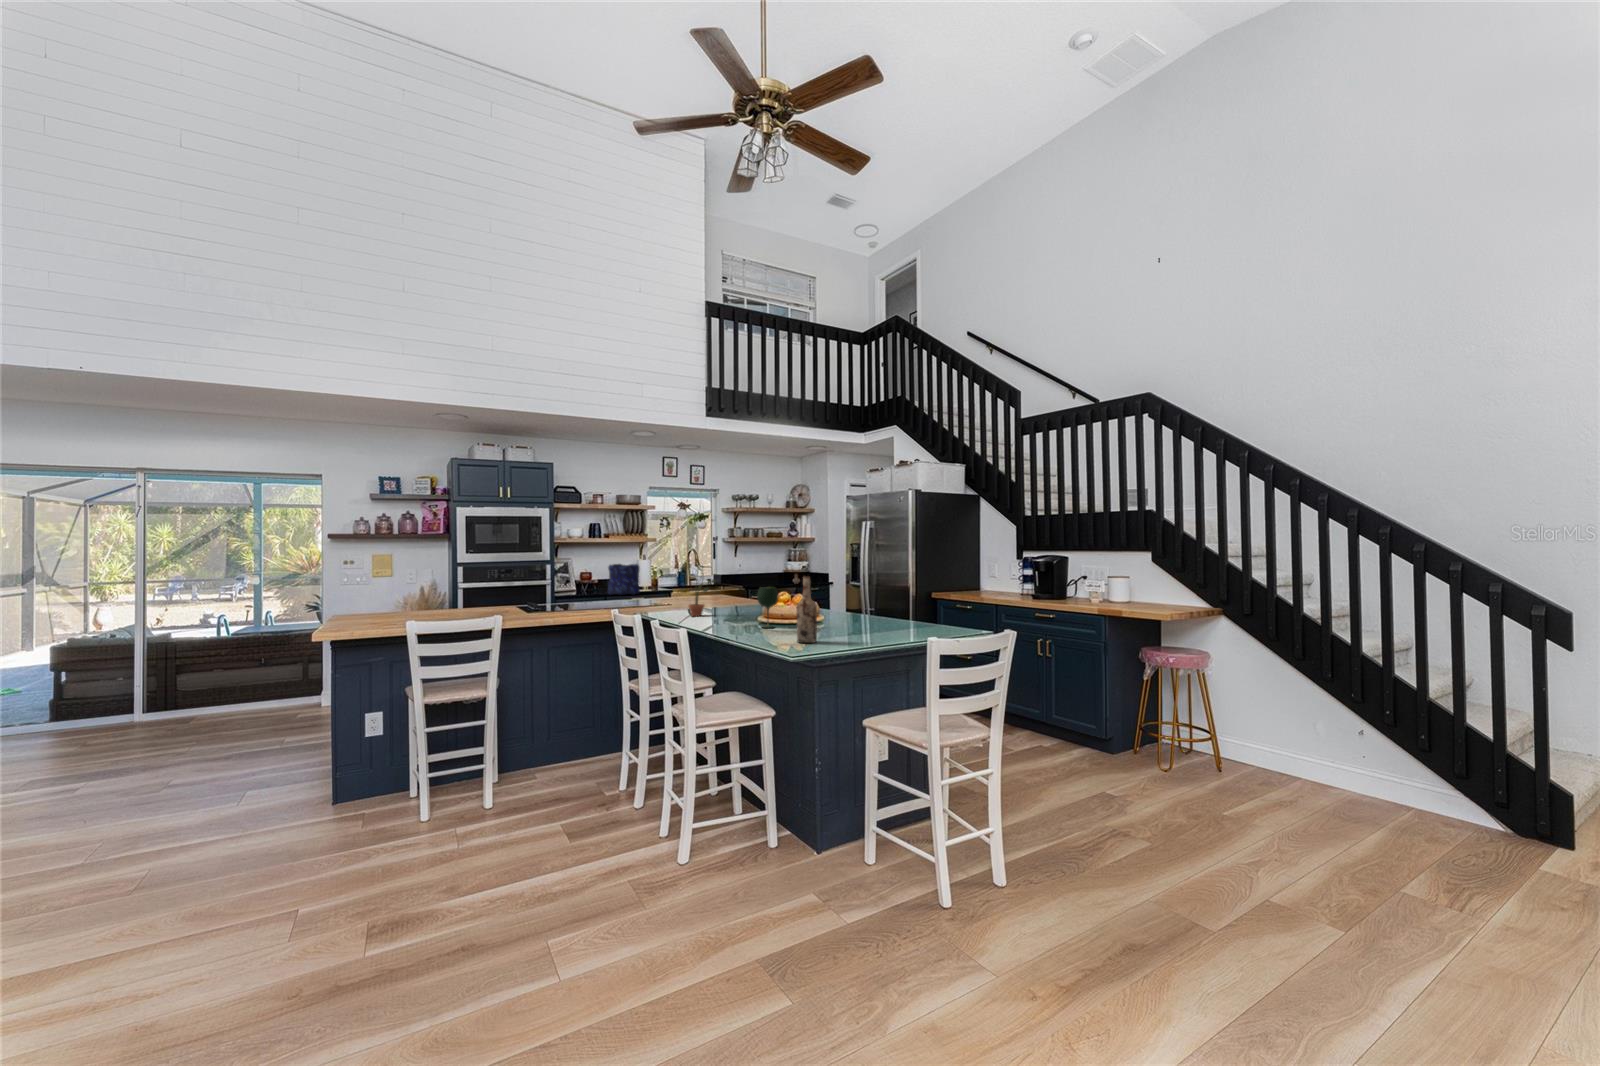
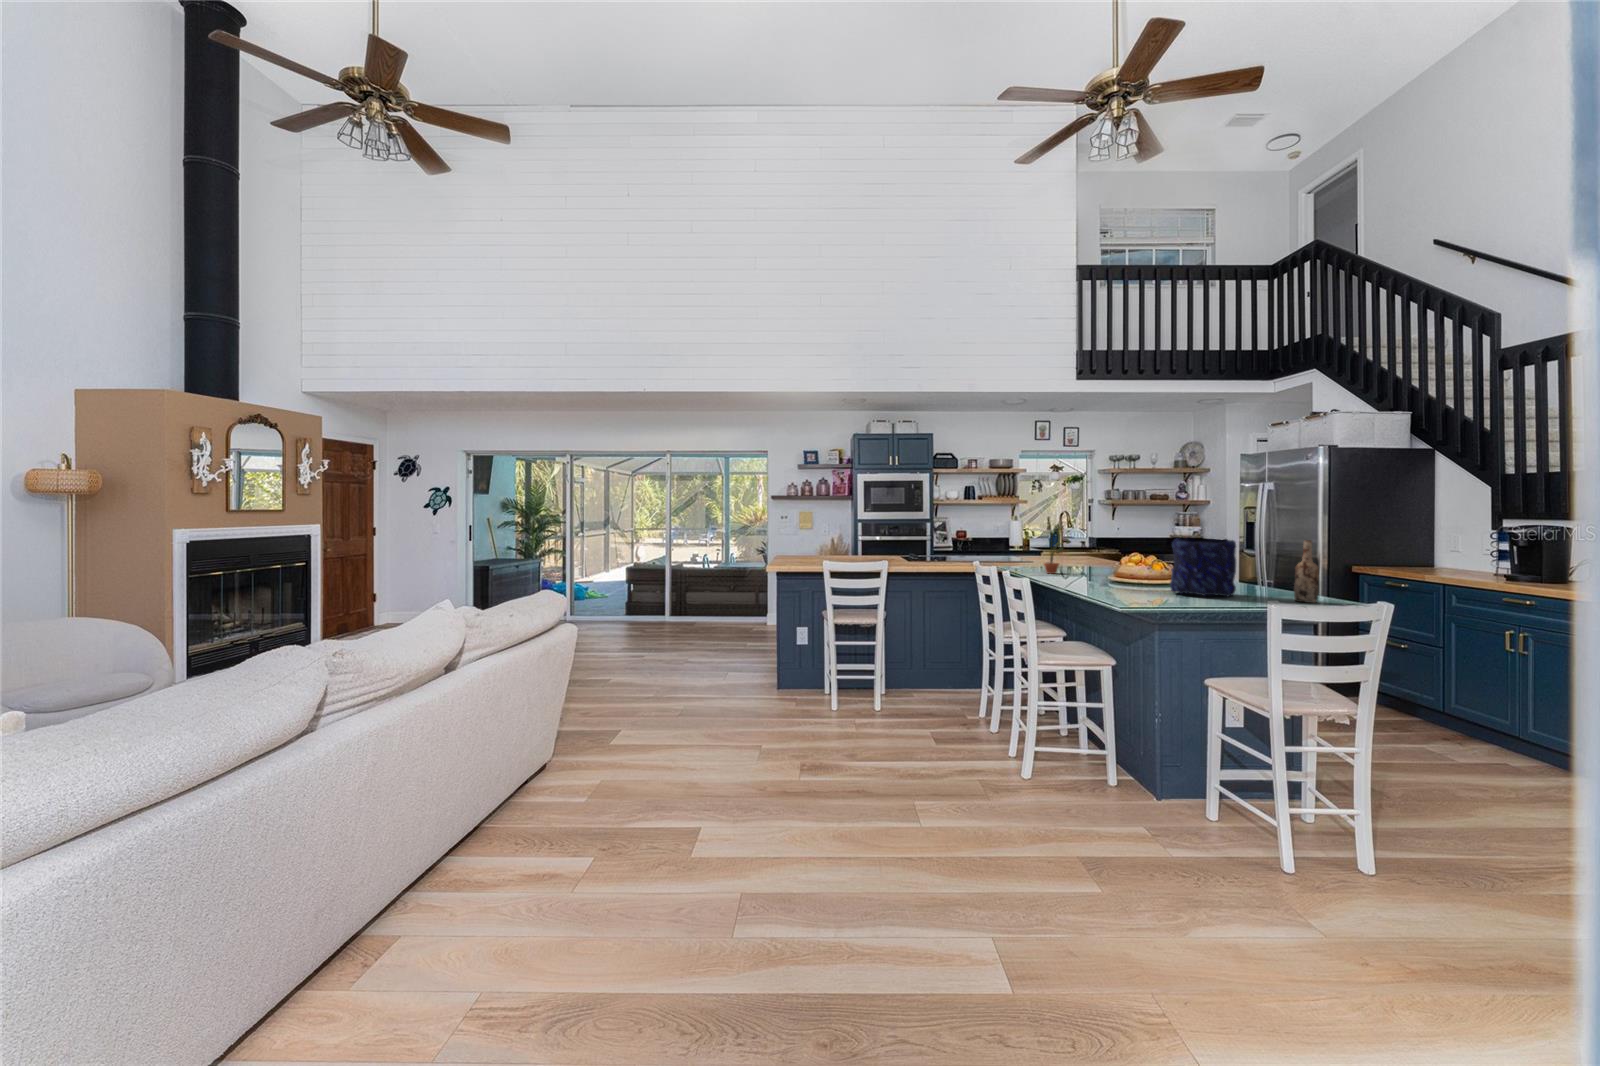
vase: present [608,564,640,595] -> present [1170,538,1236,596]
wine bottle: present [797,576,817,643] -> present [1294,540,1319,603]
wine glass: present [757,587,778,628] -> none [1104,549,1126,587]

